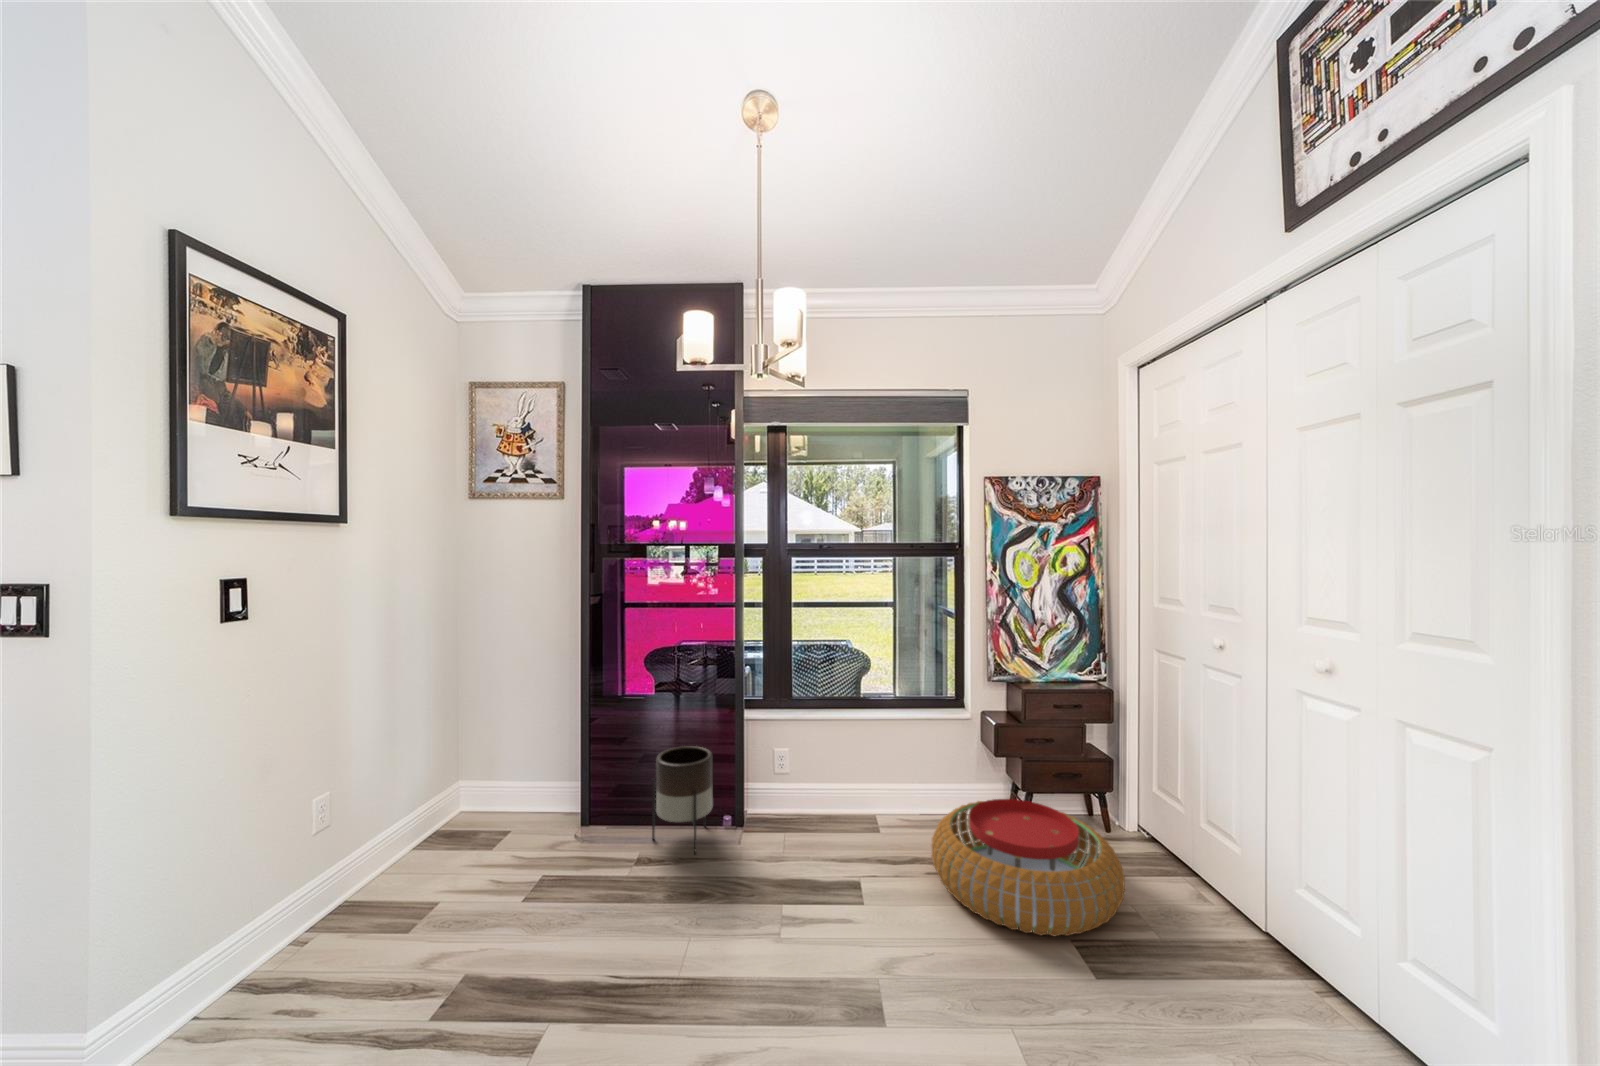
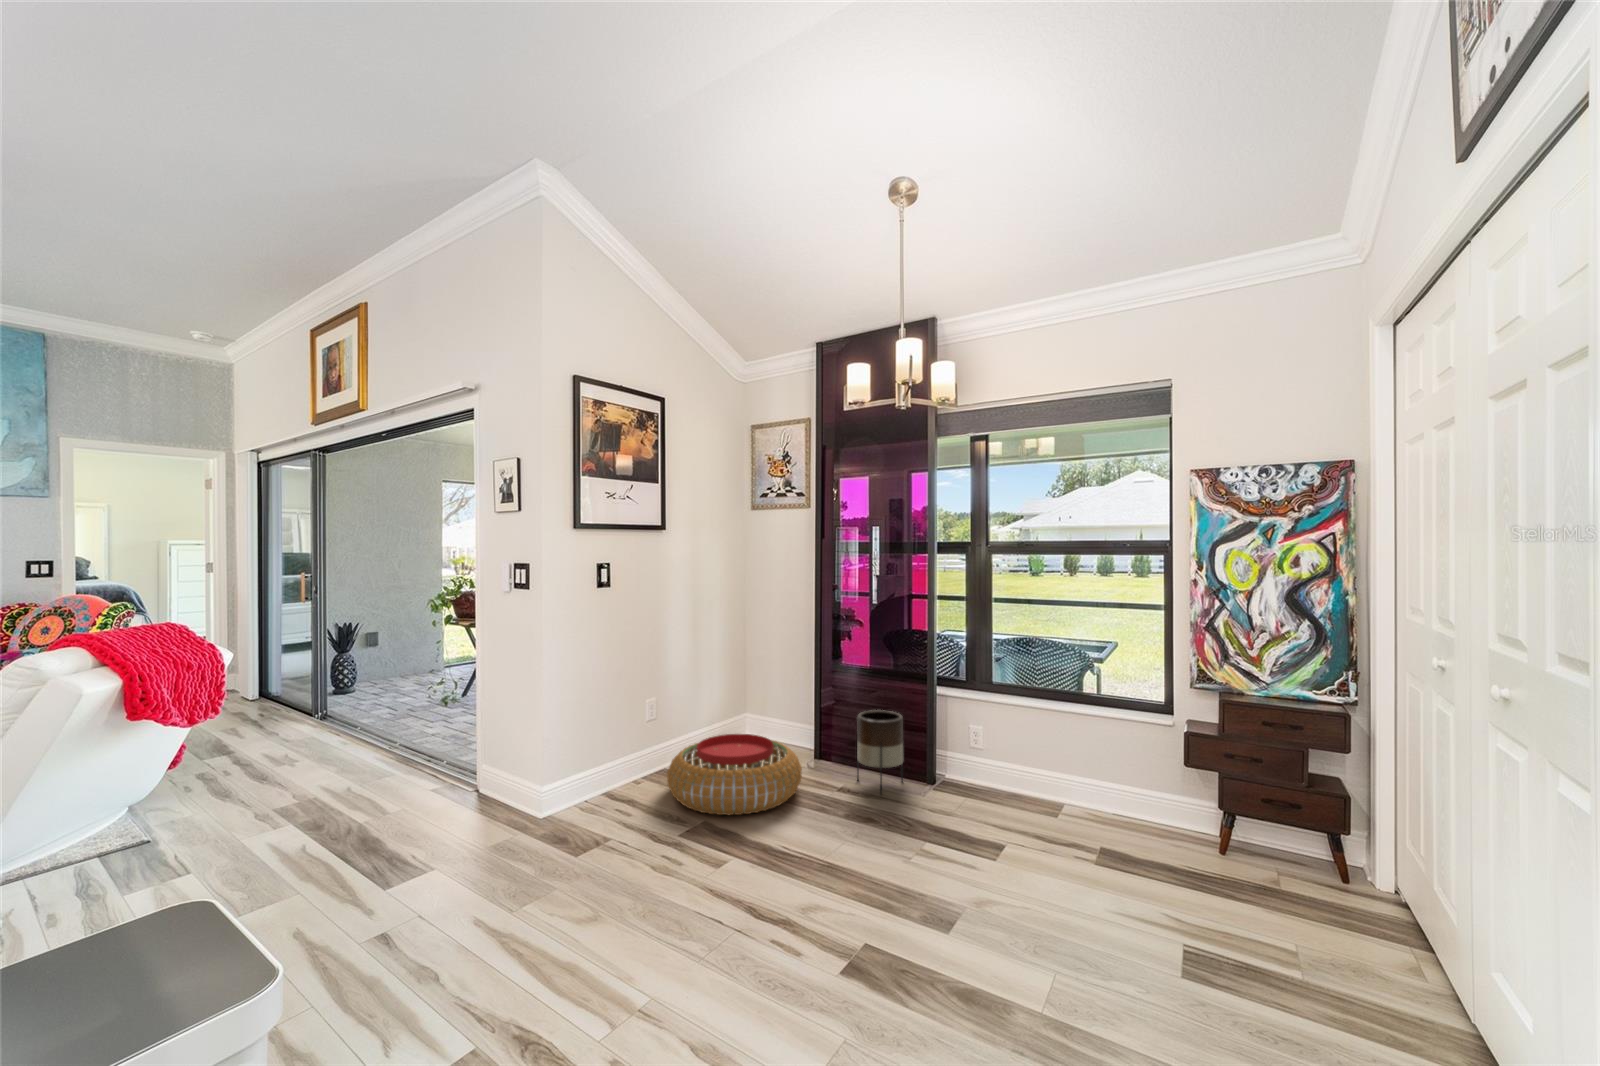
pouf: present [931,799,1125,936] -> present [667,734,802,815]

